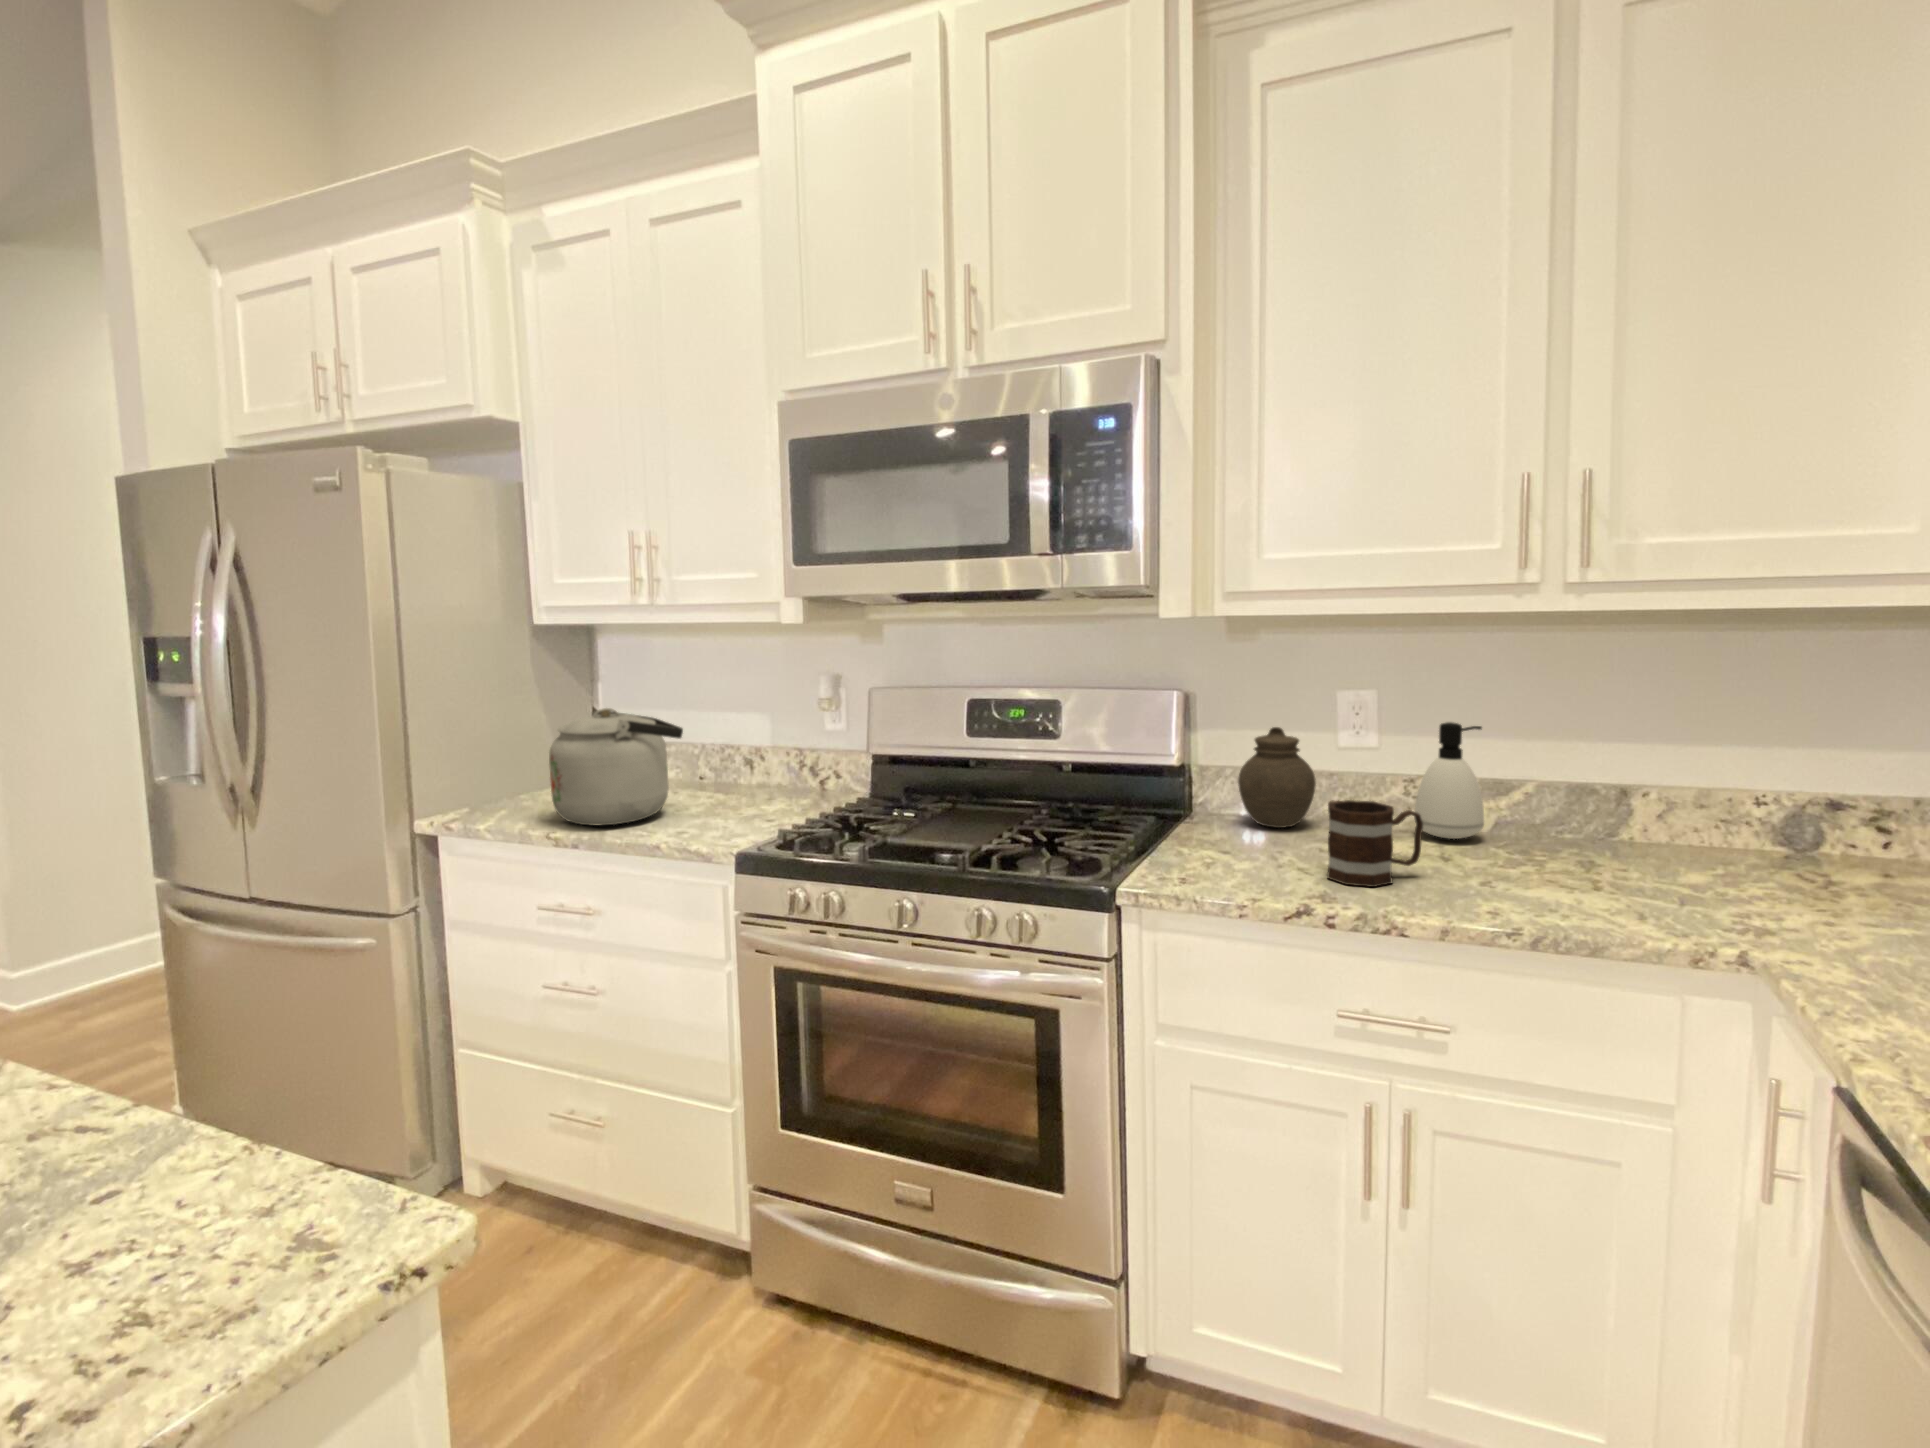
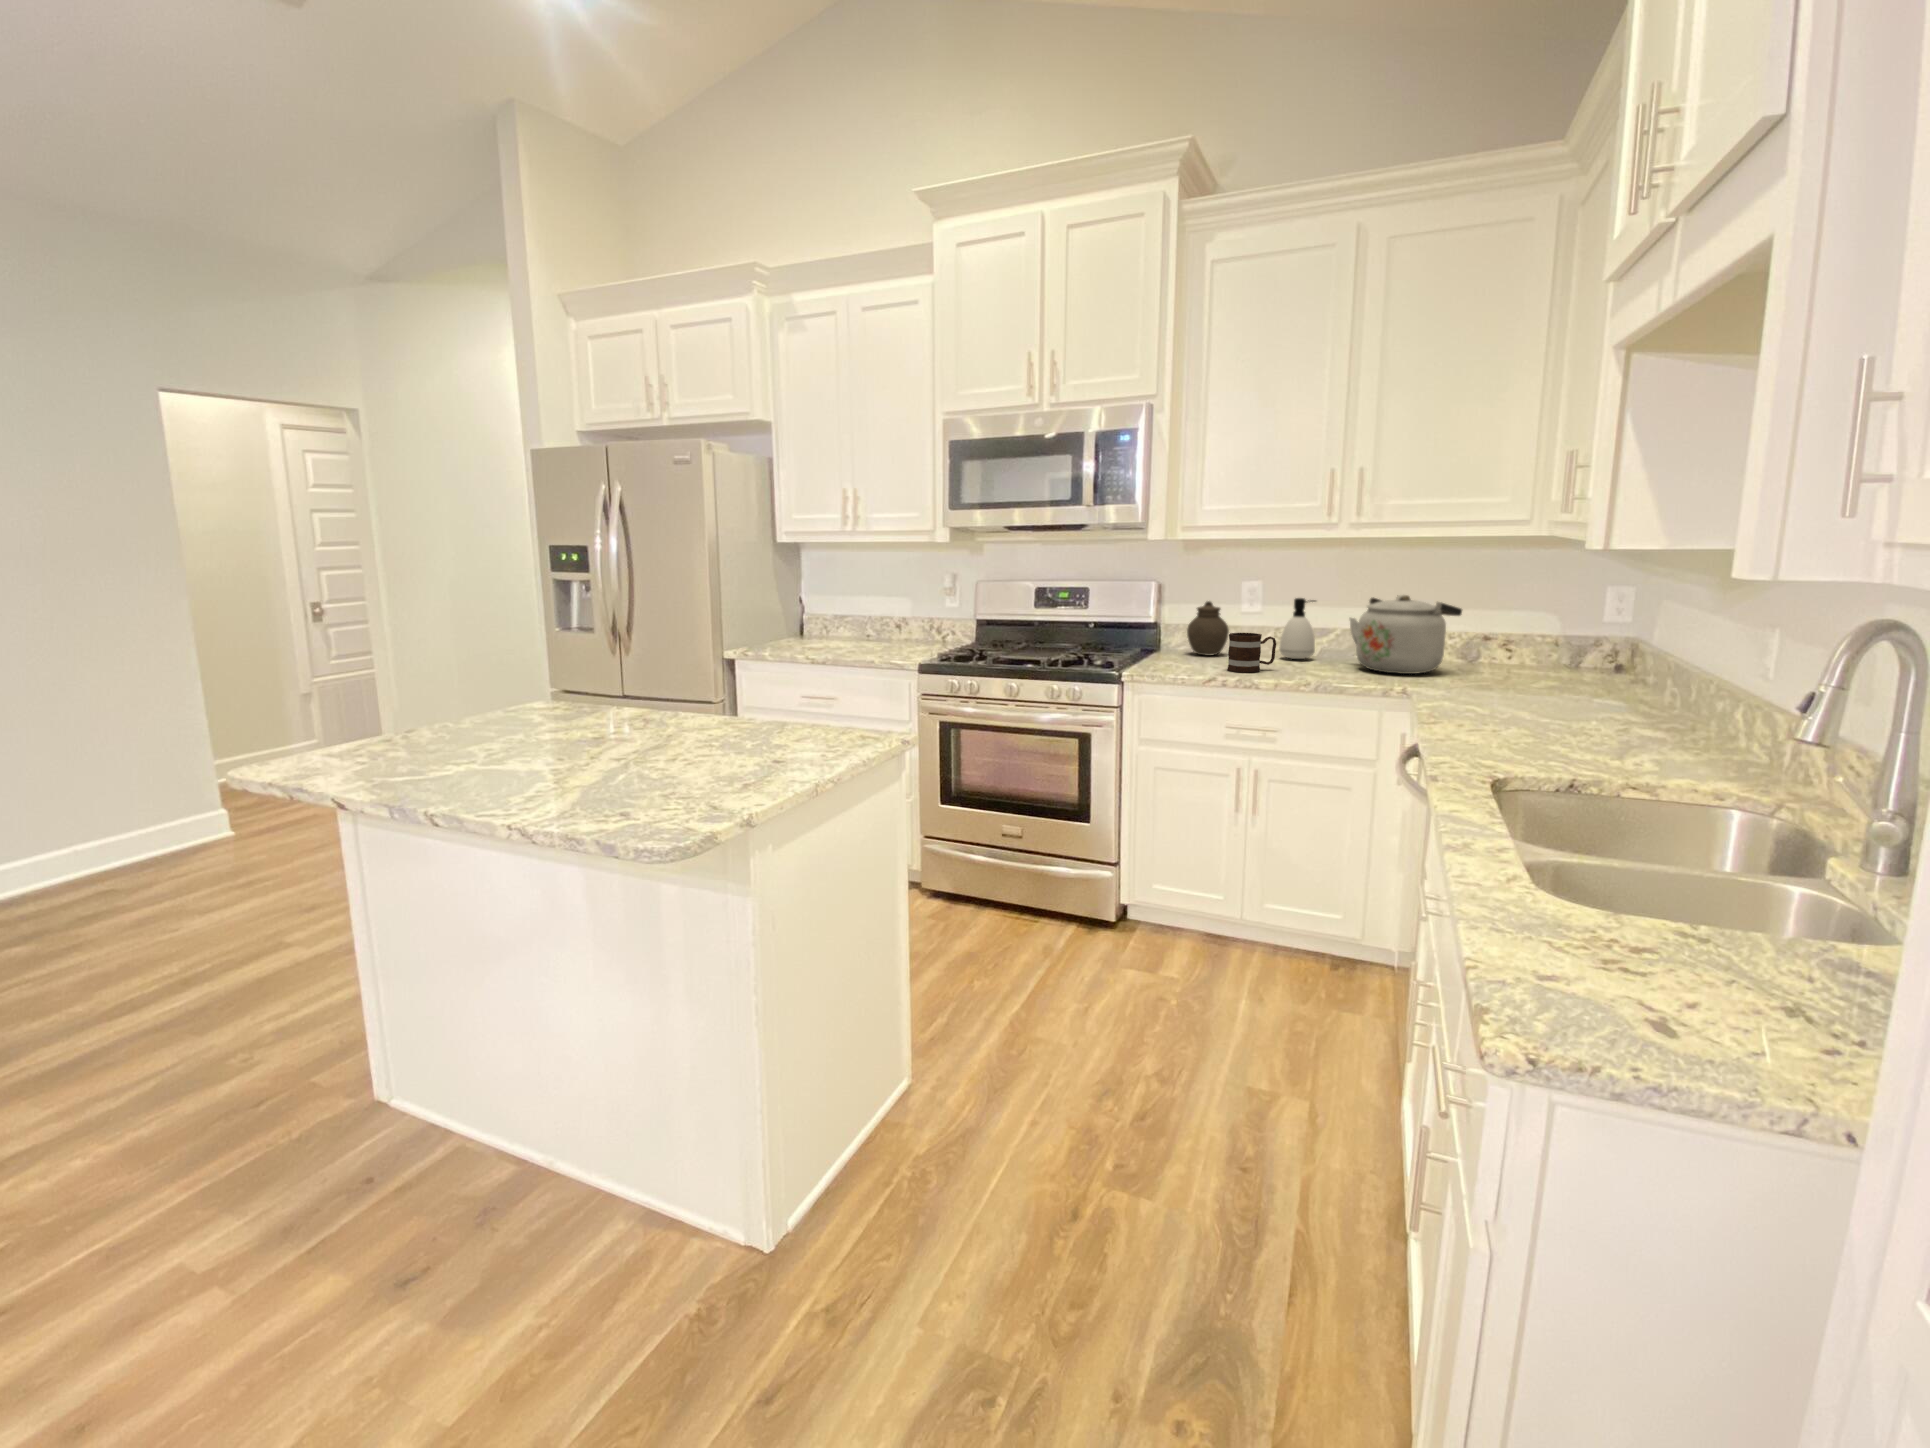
kettle: present [549,708,683,826] -> present [1349,595,1462,674]

